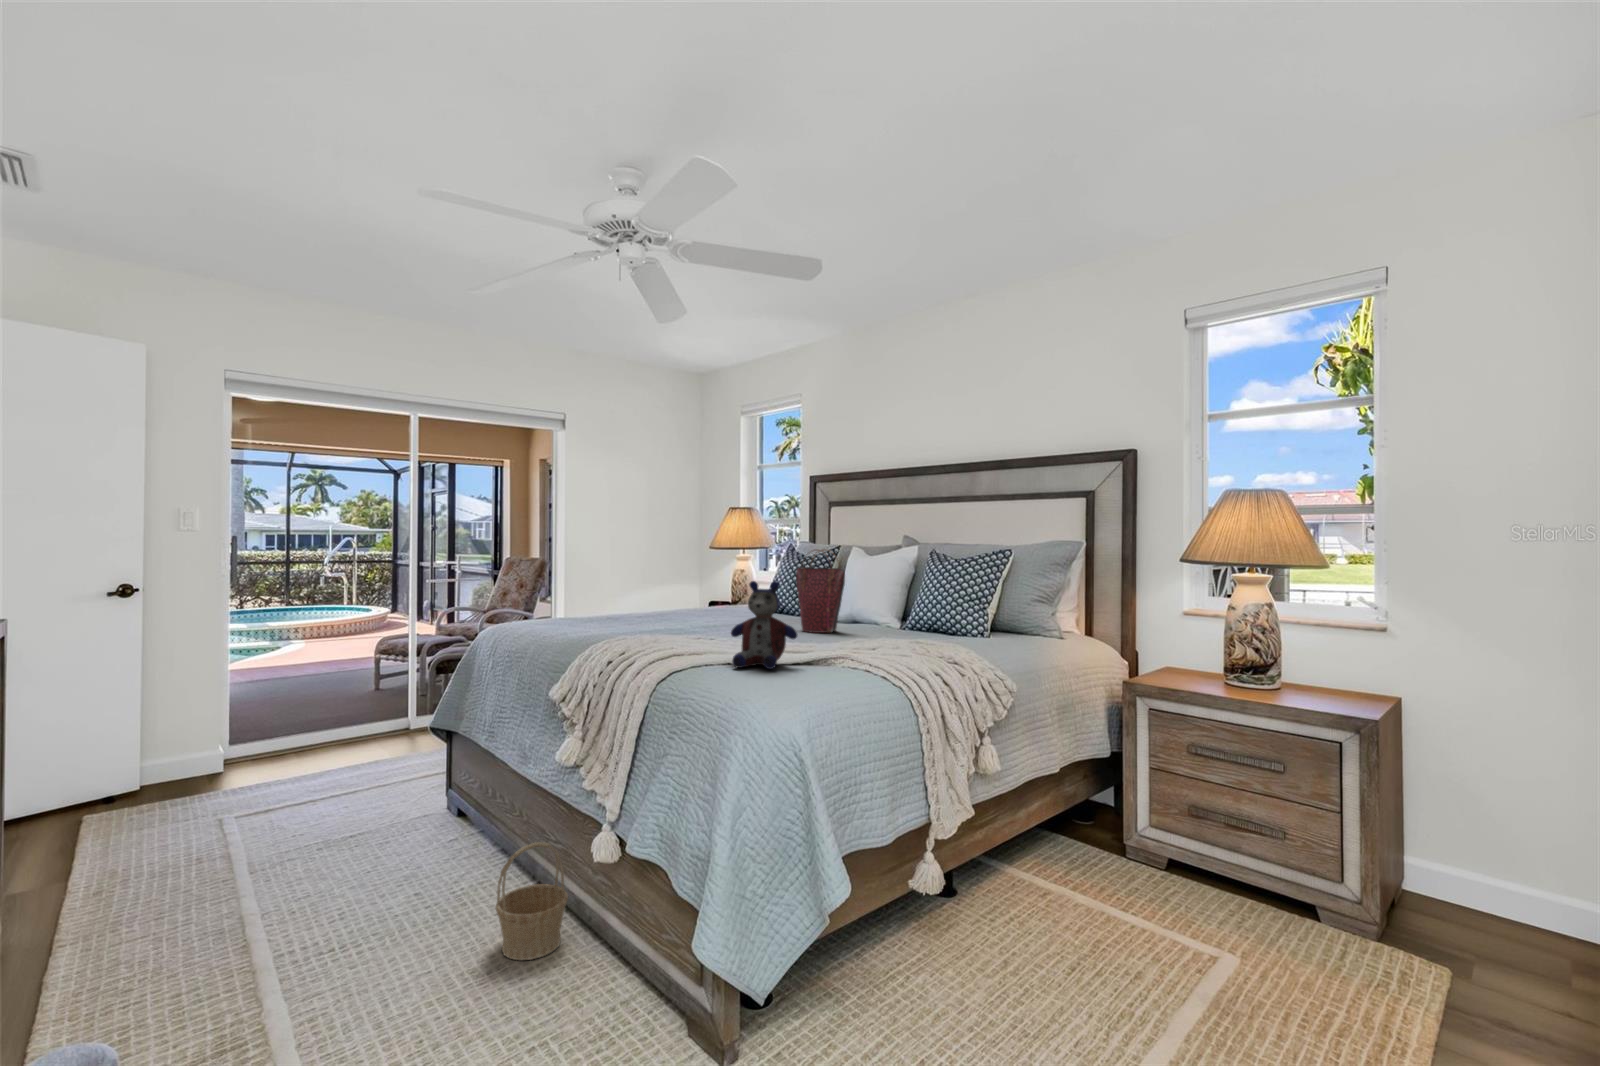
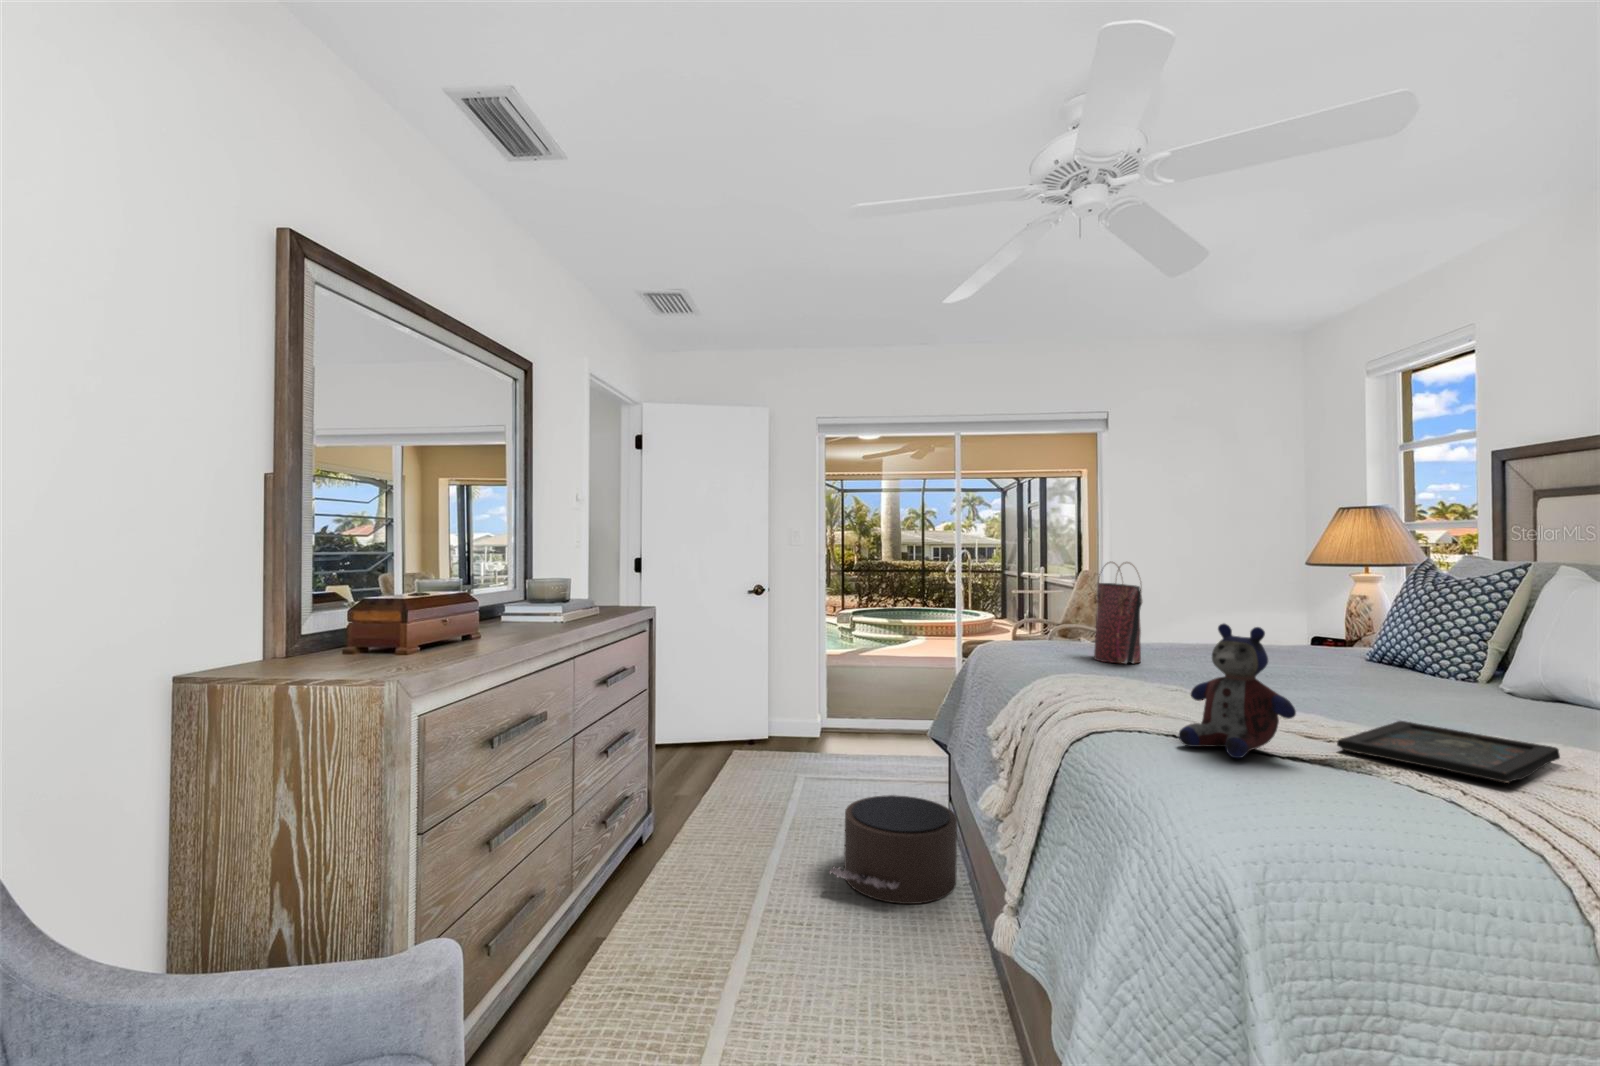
handbag: present [796,550,845,633] -> present [1094,562,1142,663]
tray: none [808,639,895,660] -> present [1337,721,1560,783]
pouf: none [346,788,482,898] -> present [829,795,957,904]
basket: present [496,842,568,960] -> none [916,893,992,1025]

